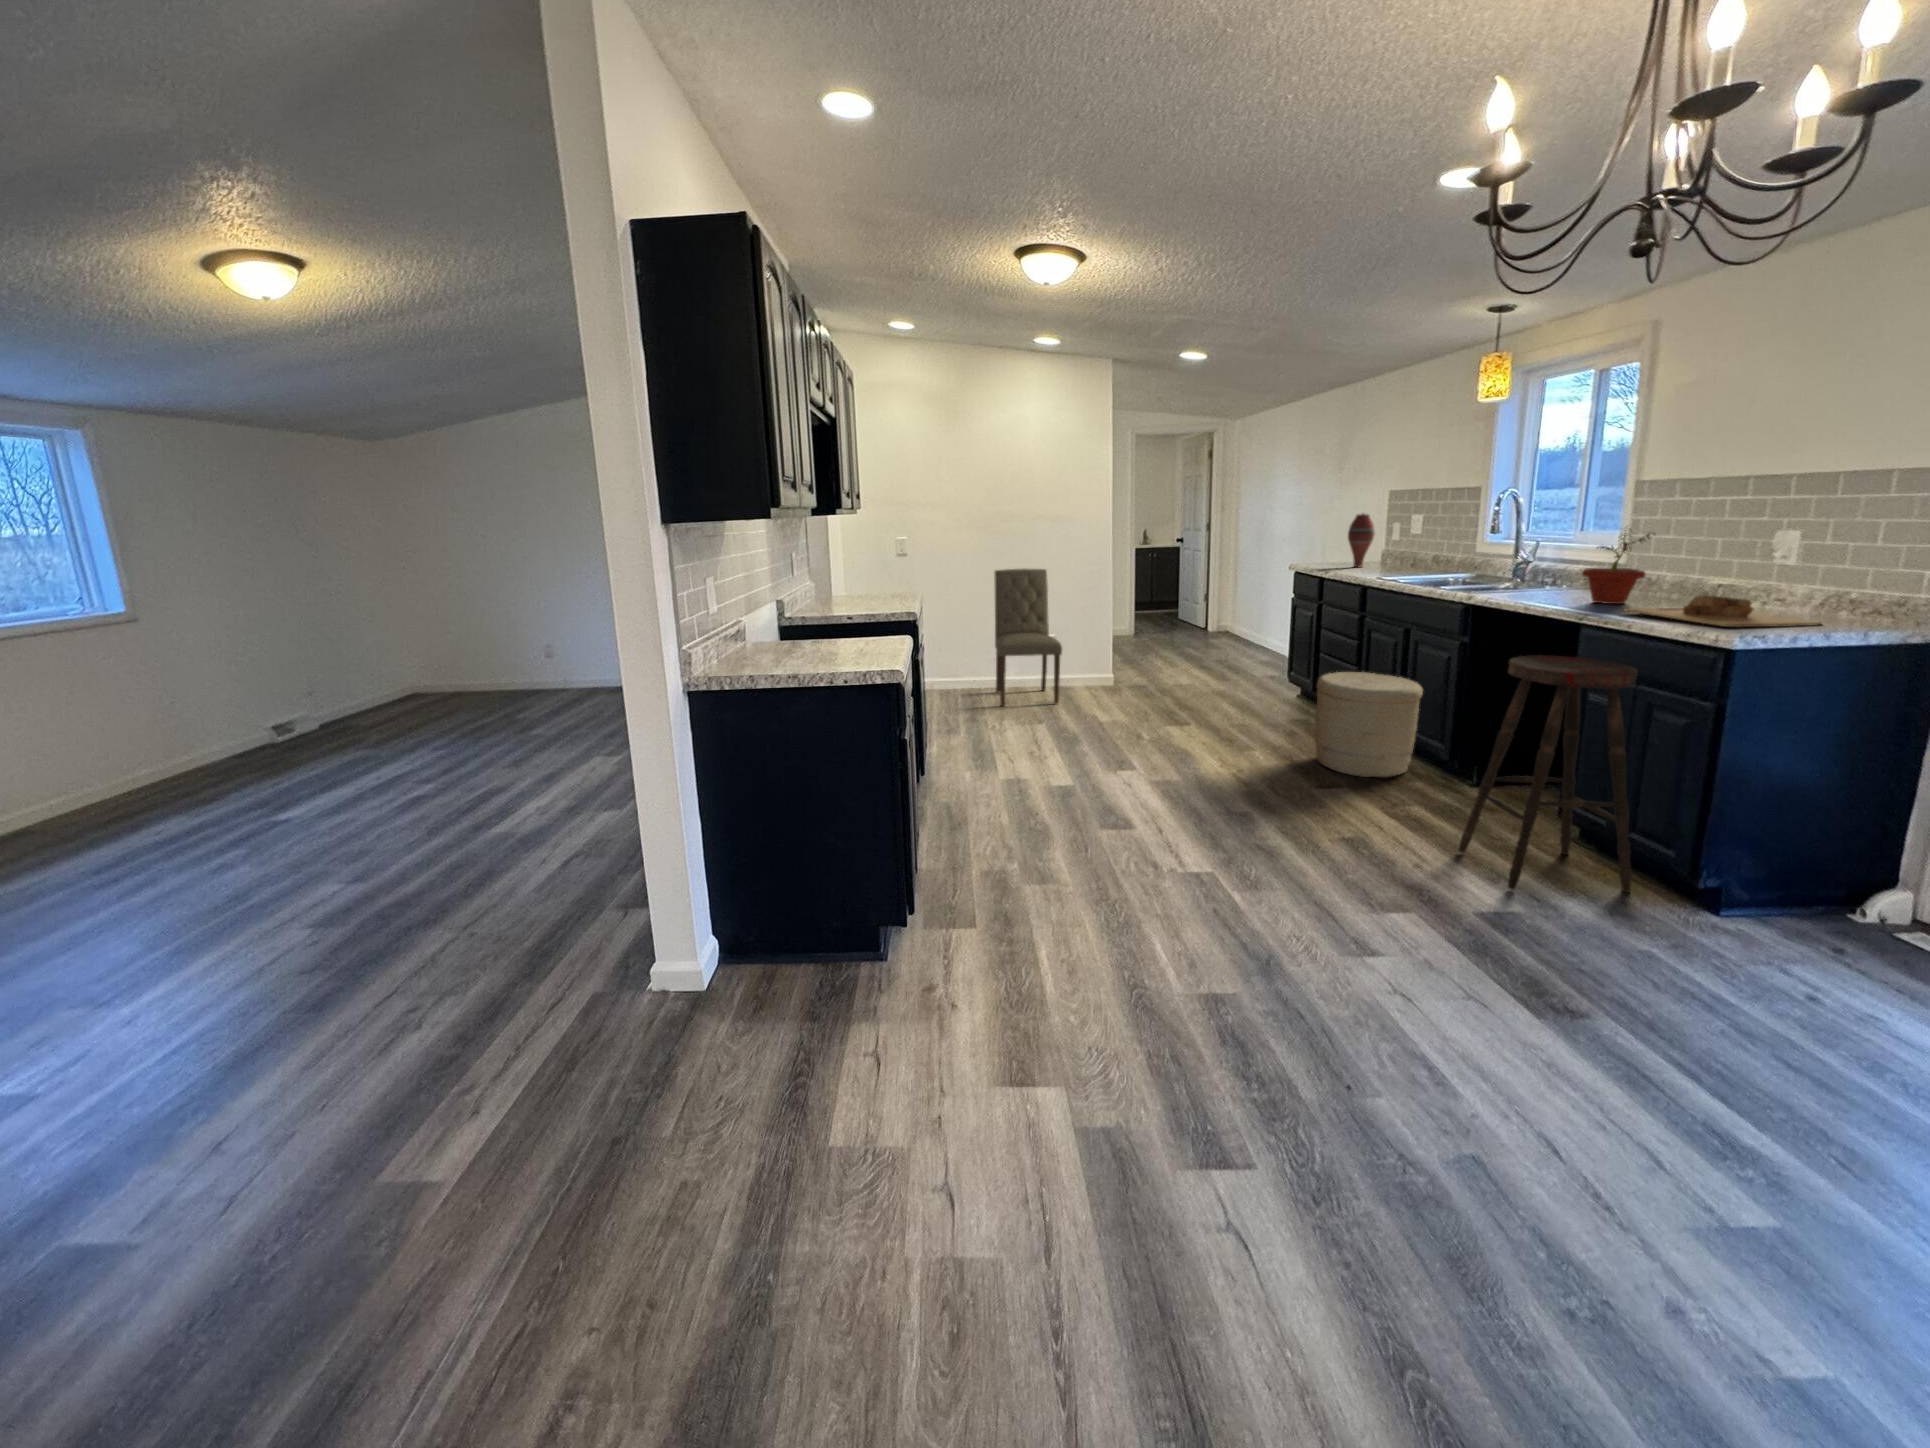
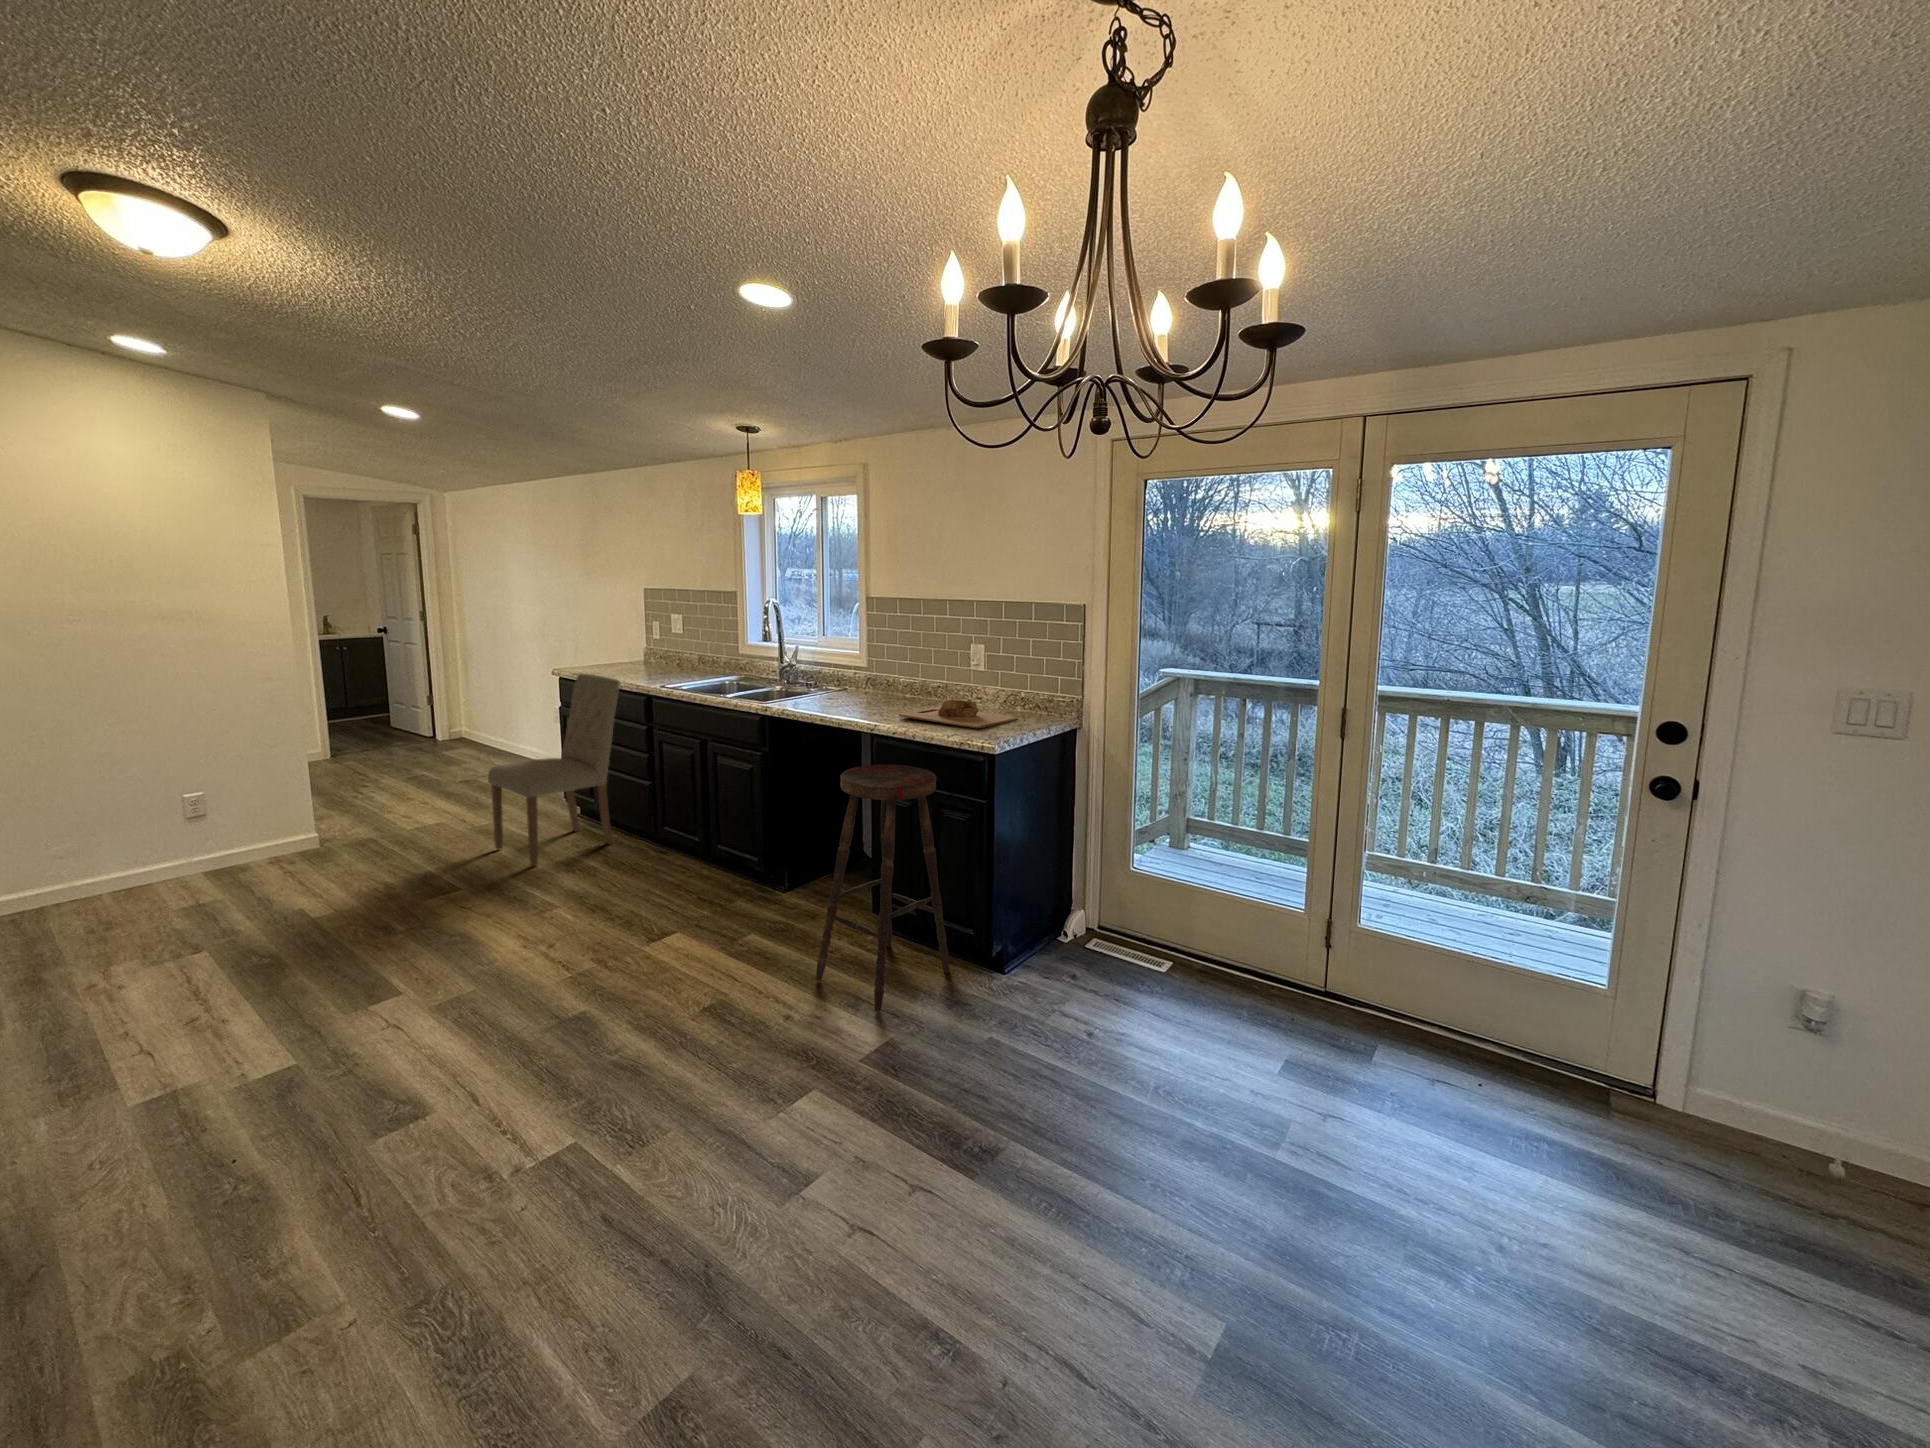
vase: present [1348,514,1375,567] -> none [610,612,637,669]
potted plant: present [1582,527,1655,604] -> none [852,637,899,707]
dining chair: present [994,569,1062,706] -> present [488,673,620,866]
woven basket: present [1315,672,1423,778] -> none [625,789,731,910]

